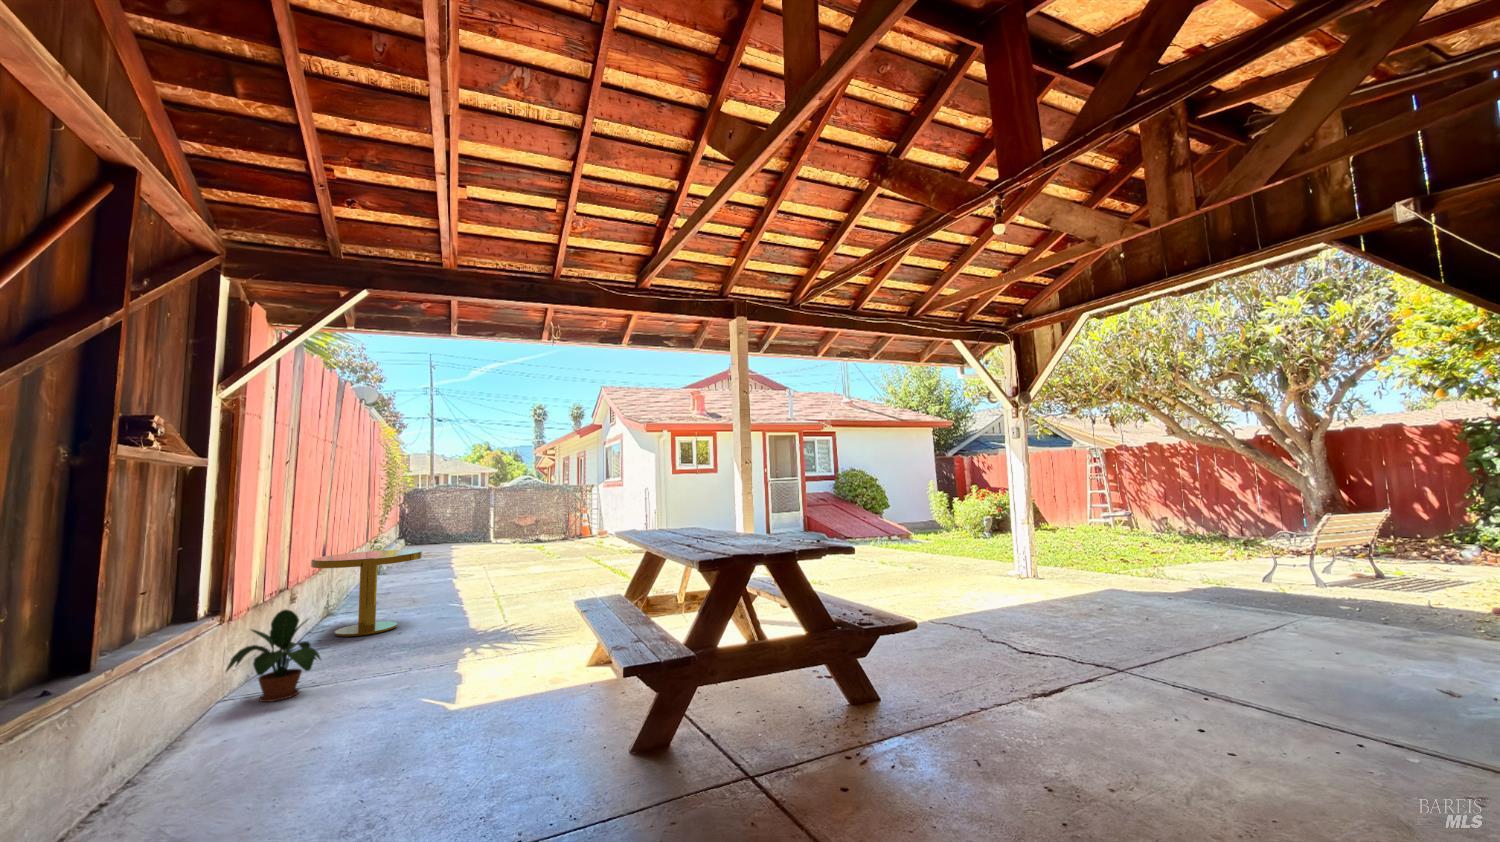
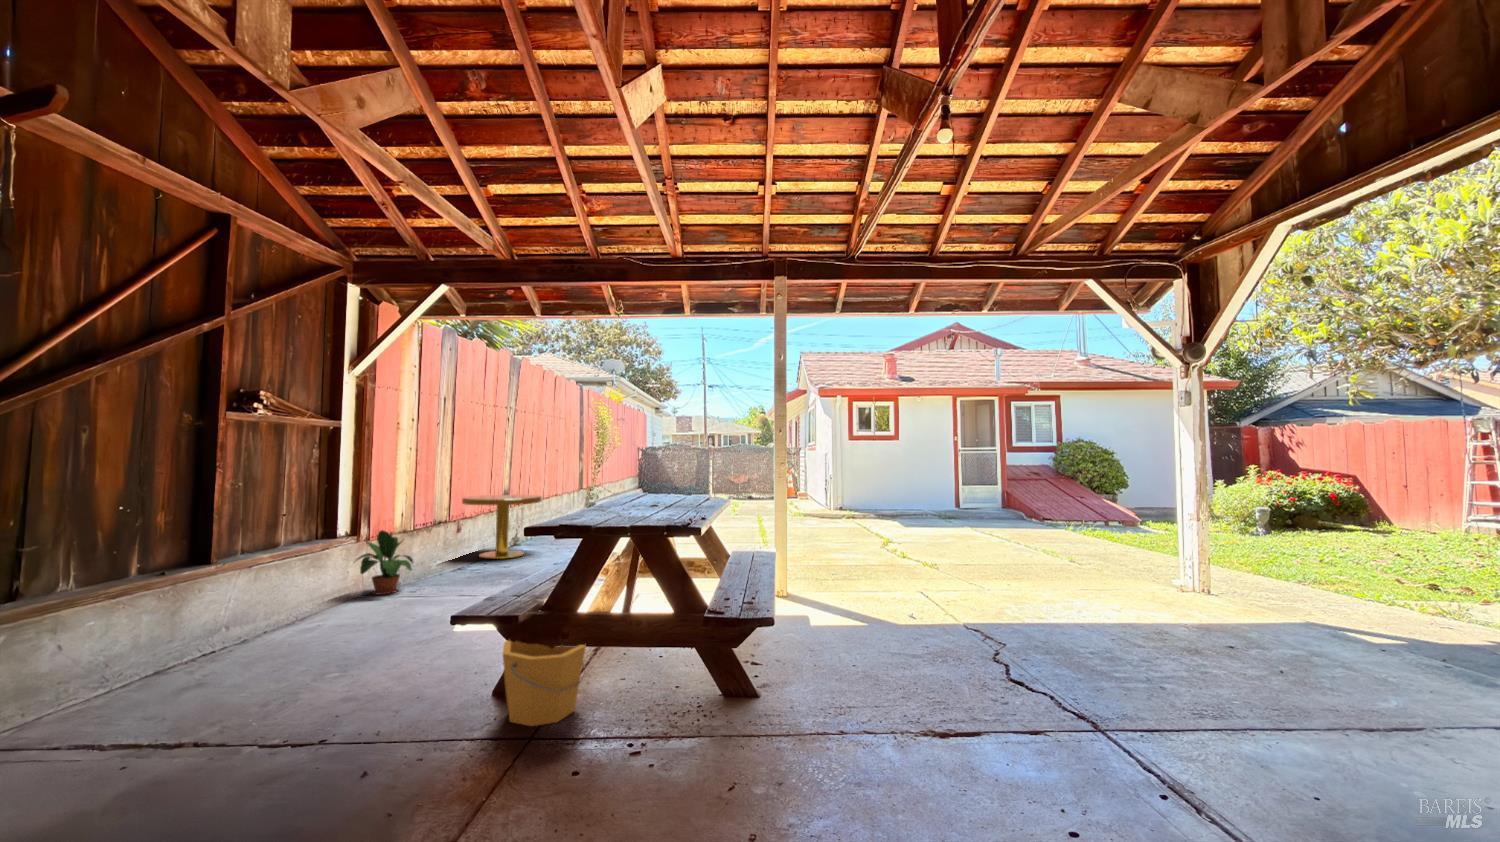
bucket: none [720,677,807,786] -> present [503,641,586,726]

